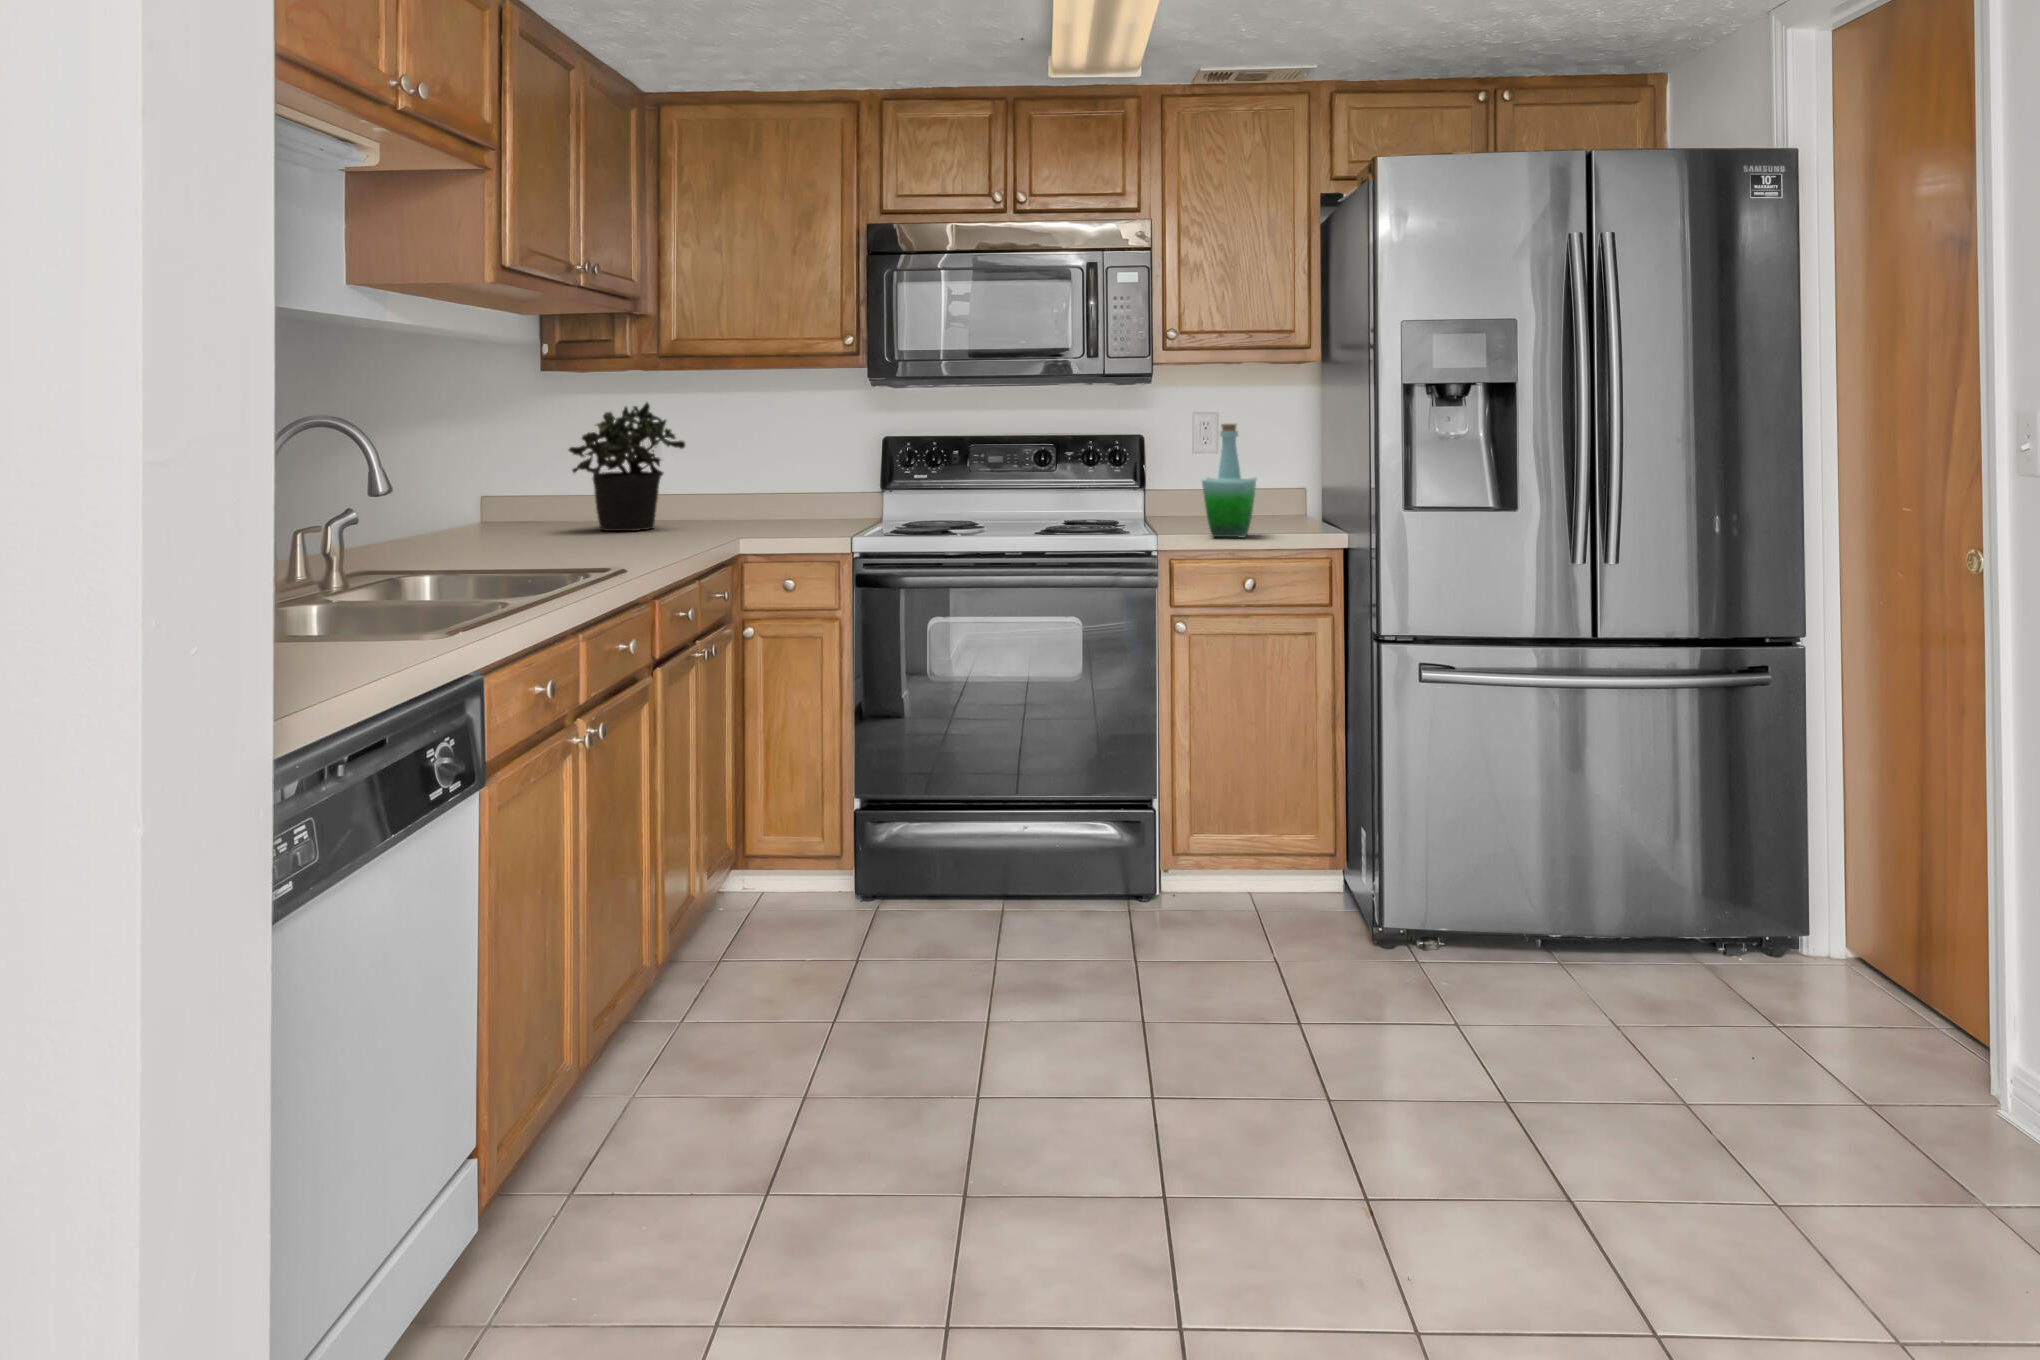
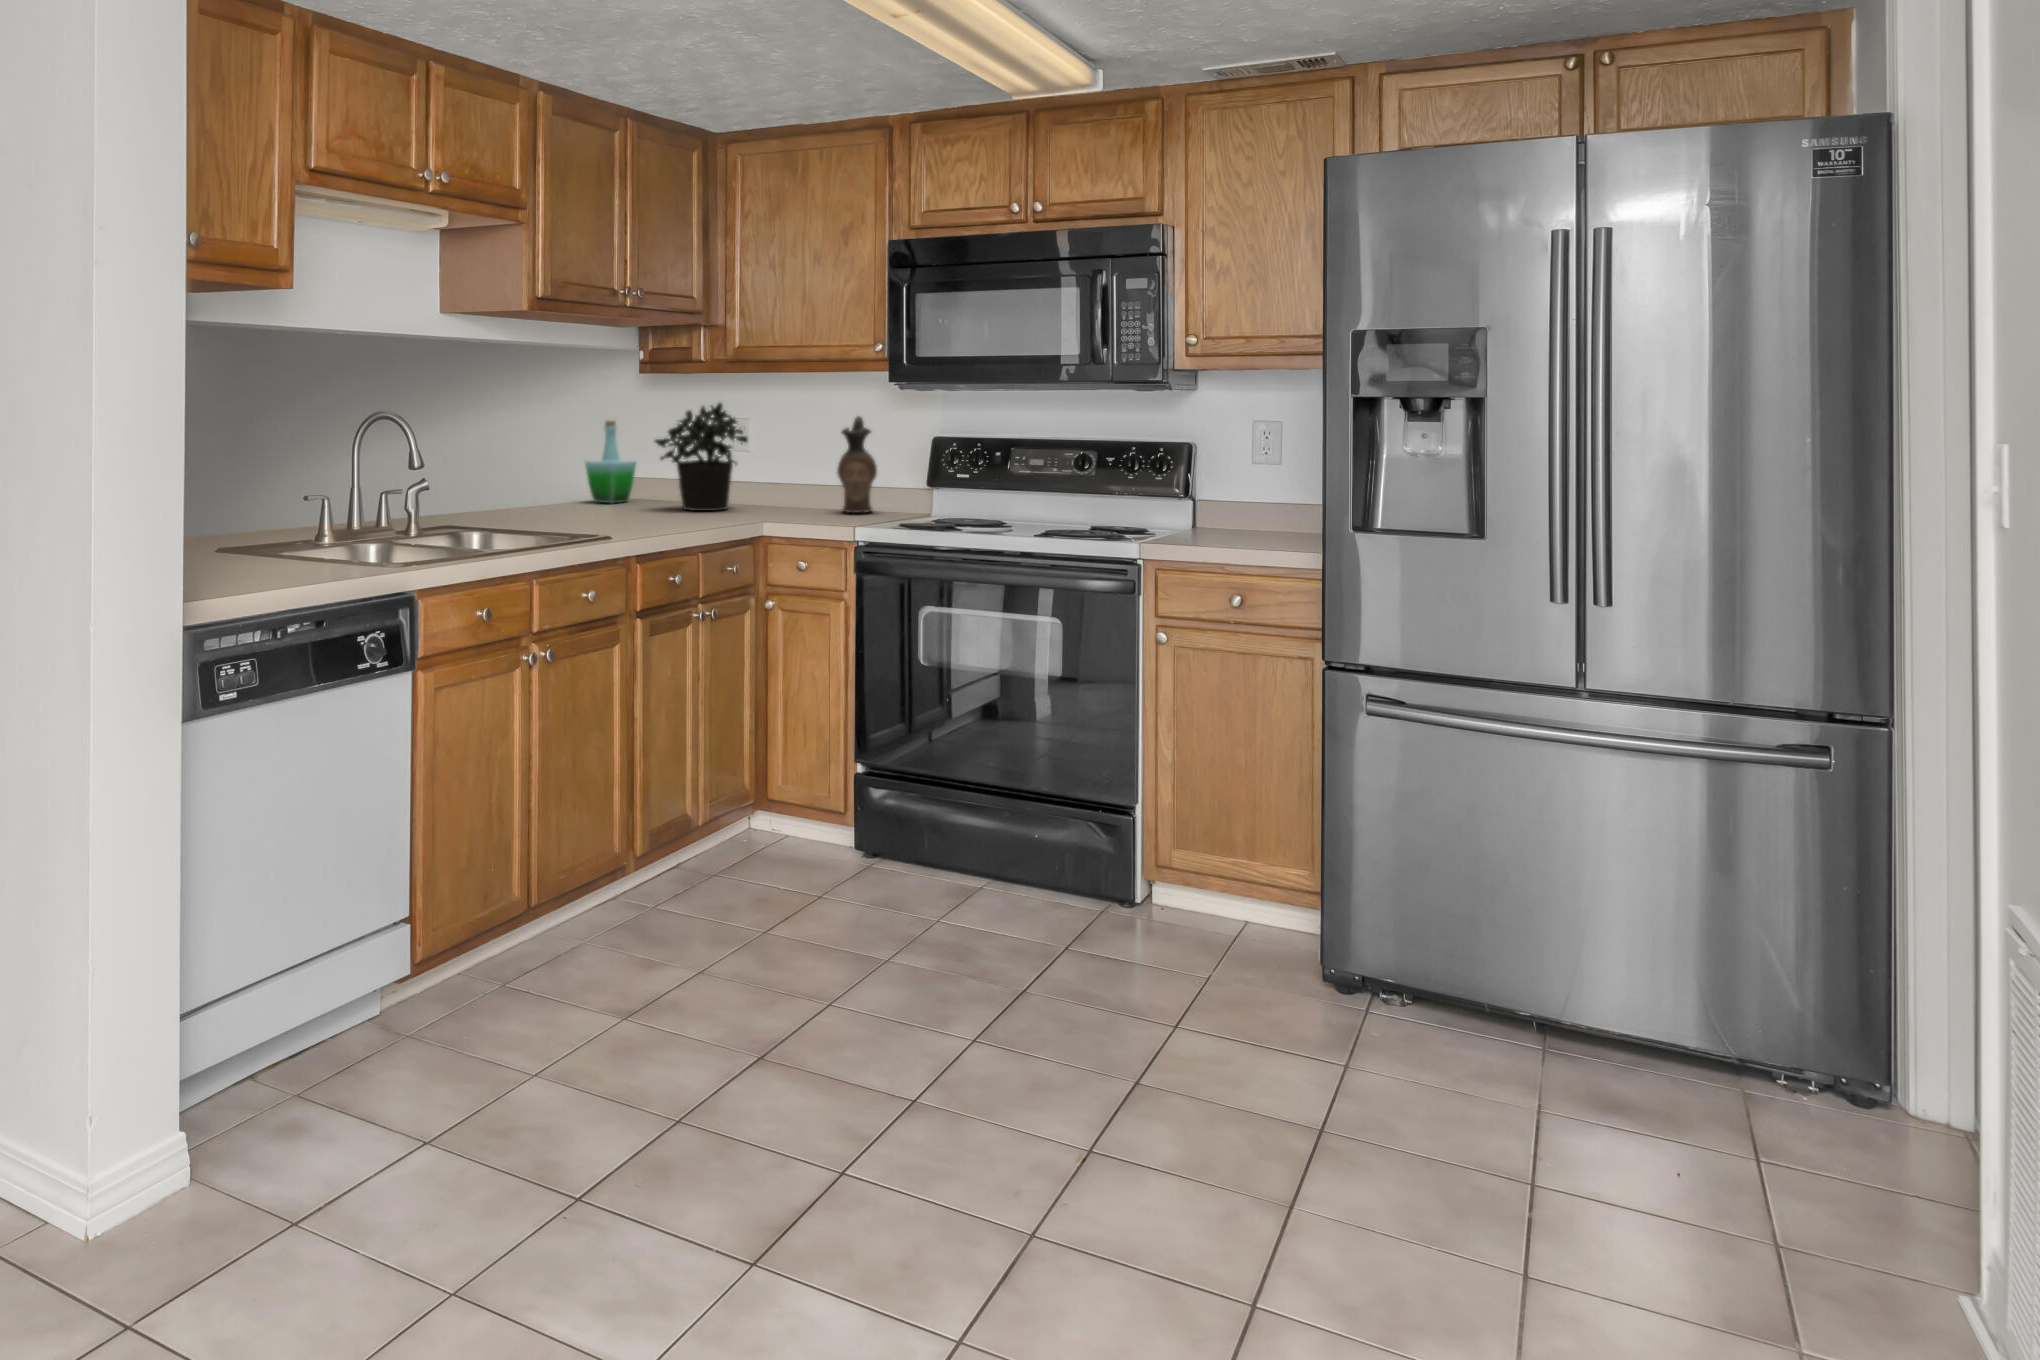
ceramic pitcher: none [788,416,832,524] -> present [837,416,877,513]
bottle: present [1202,424,1256,538] -> present [585,421,636,503]

